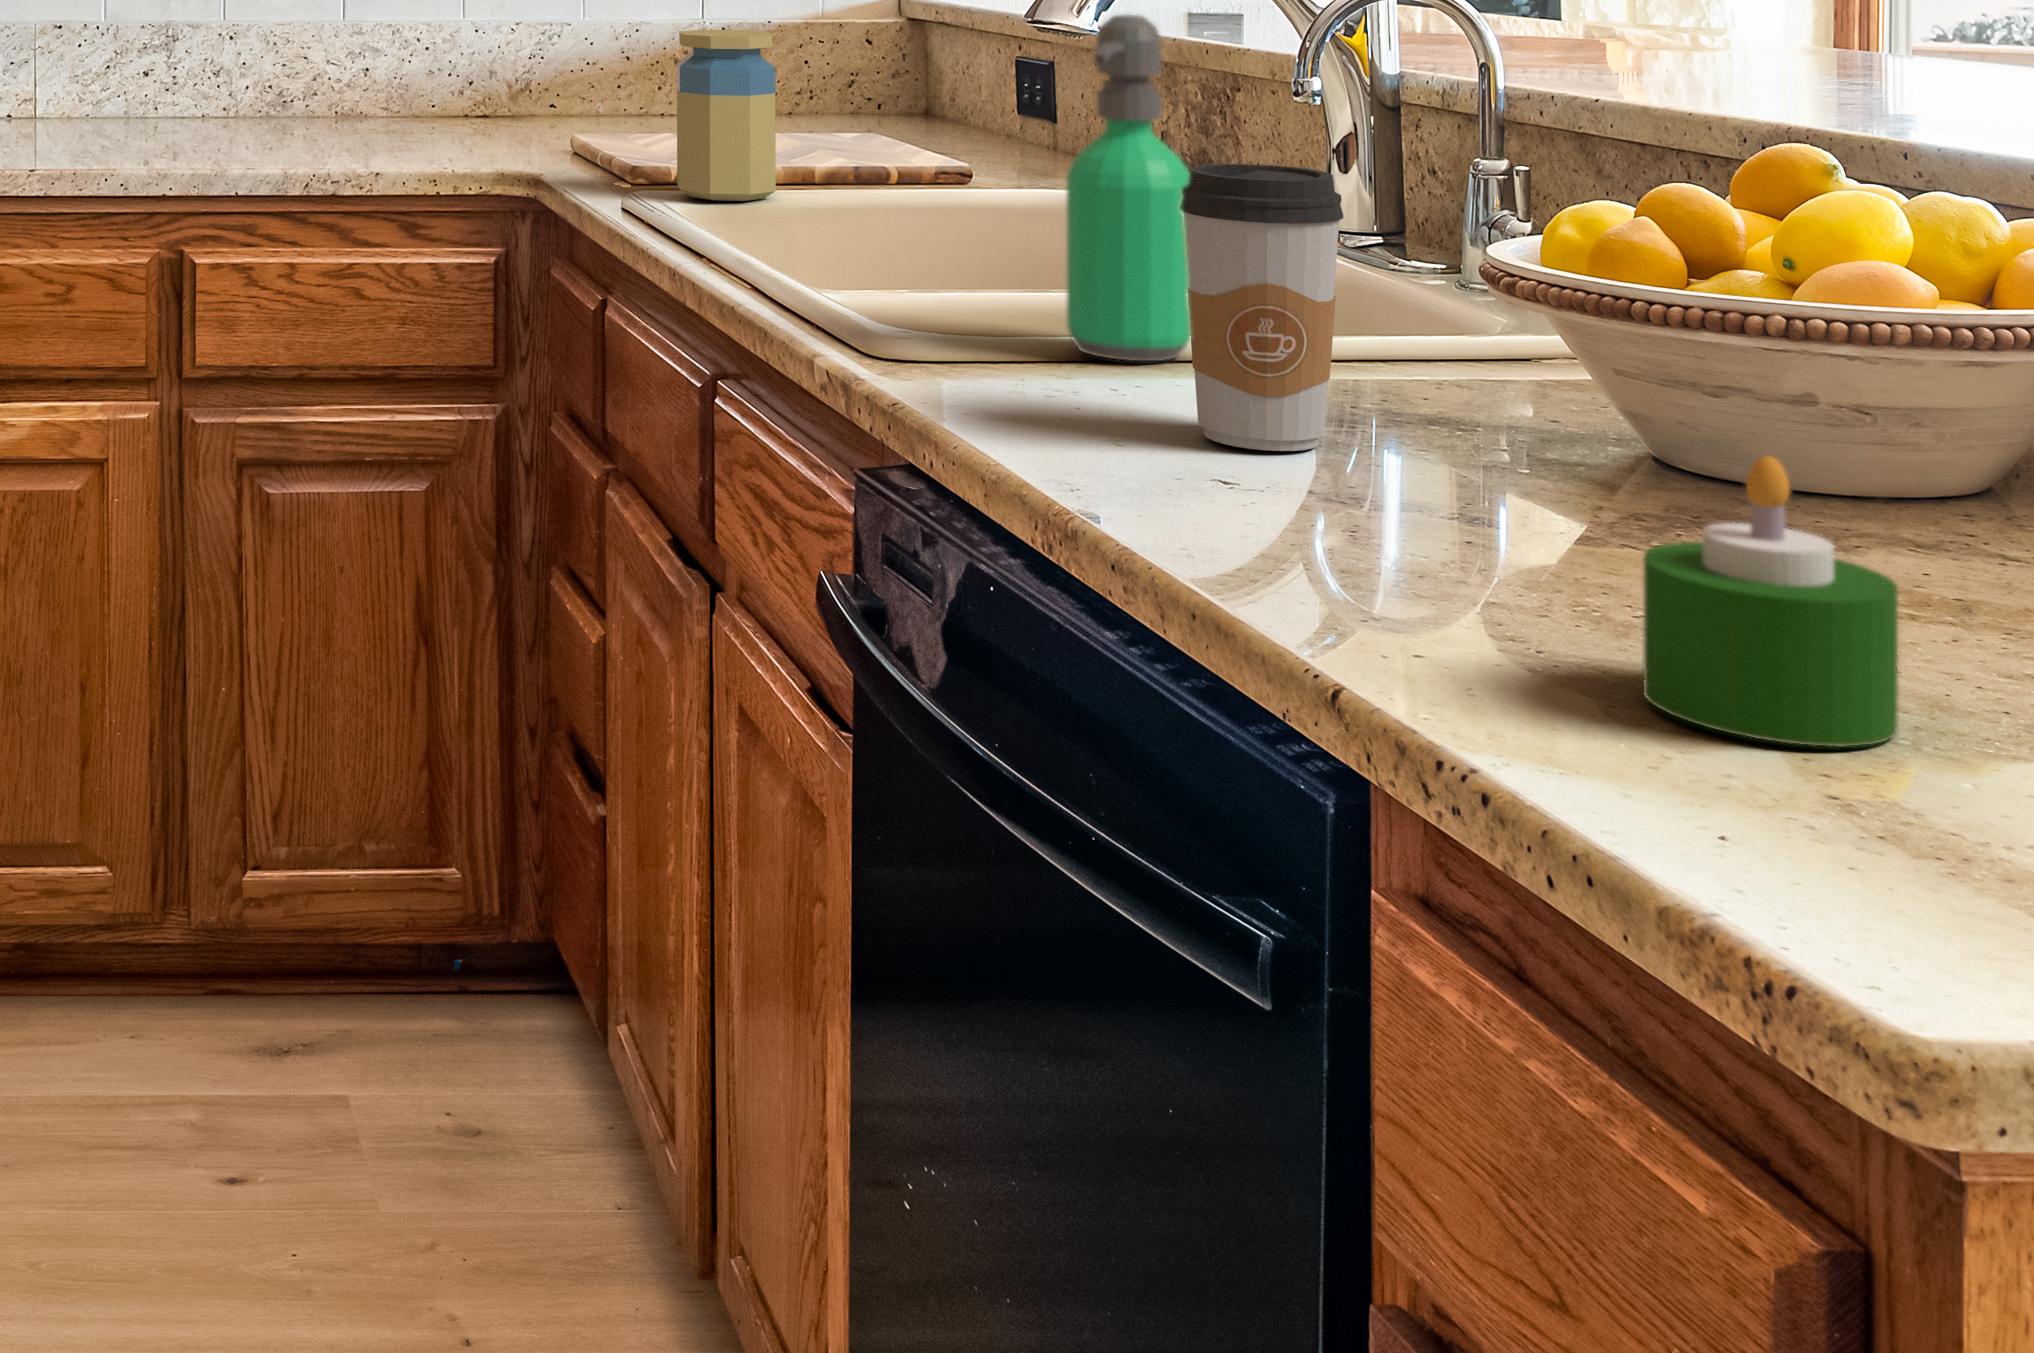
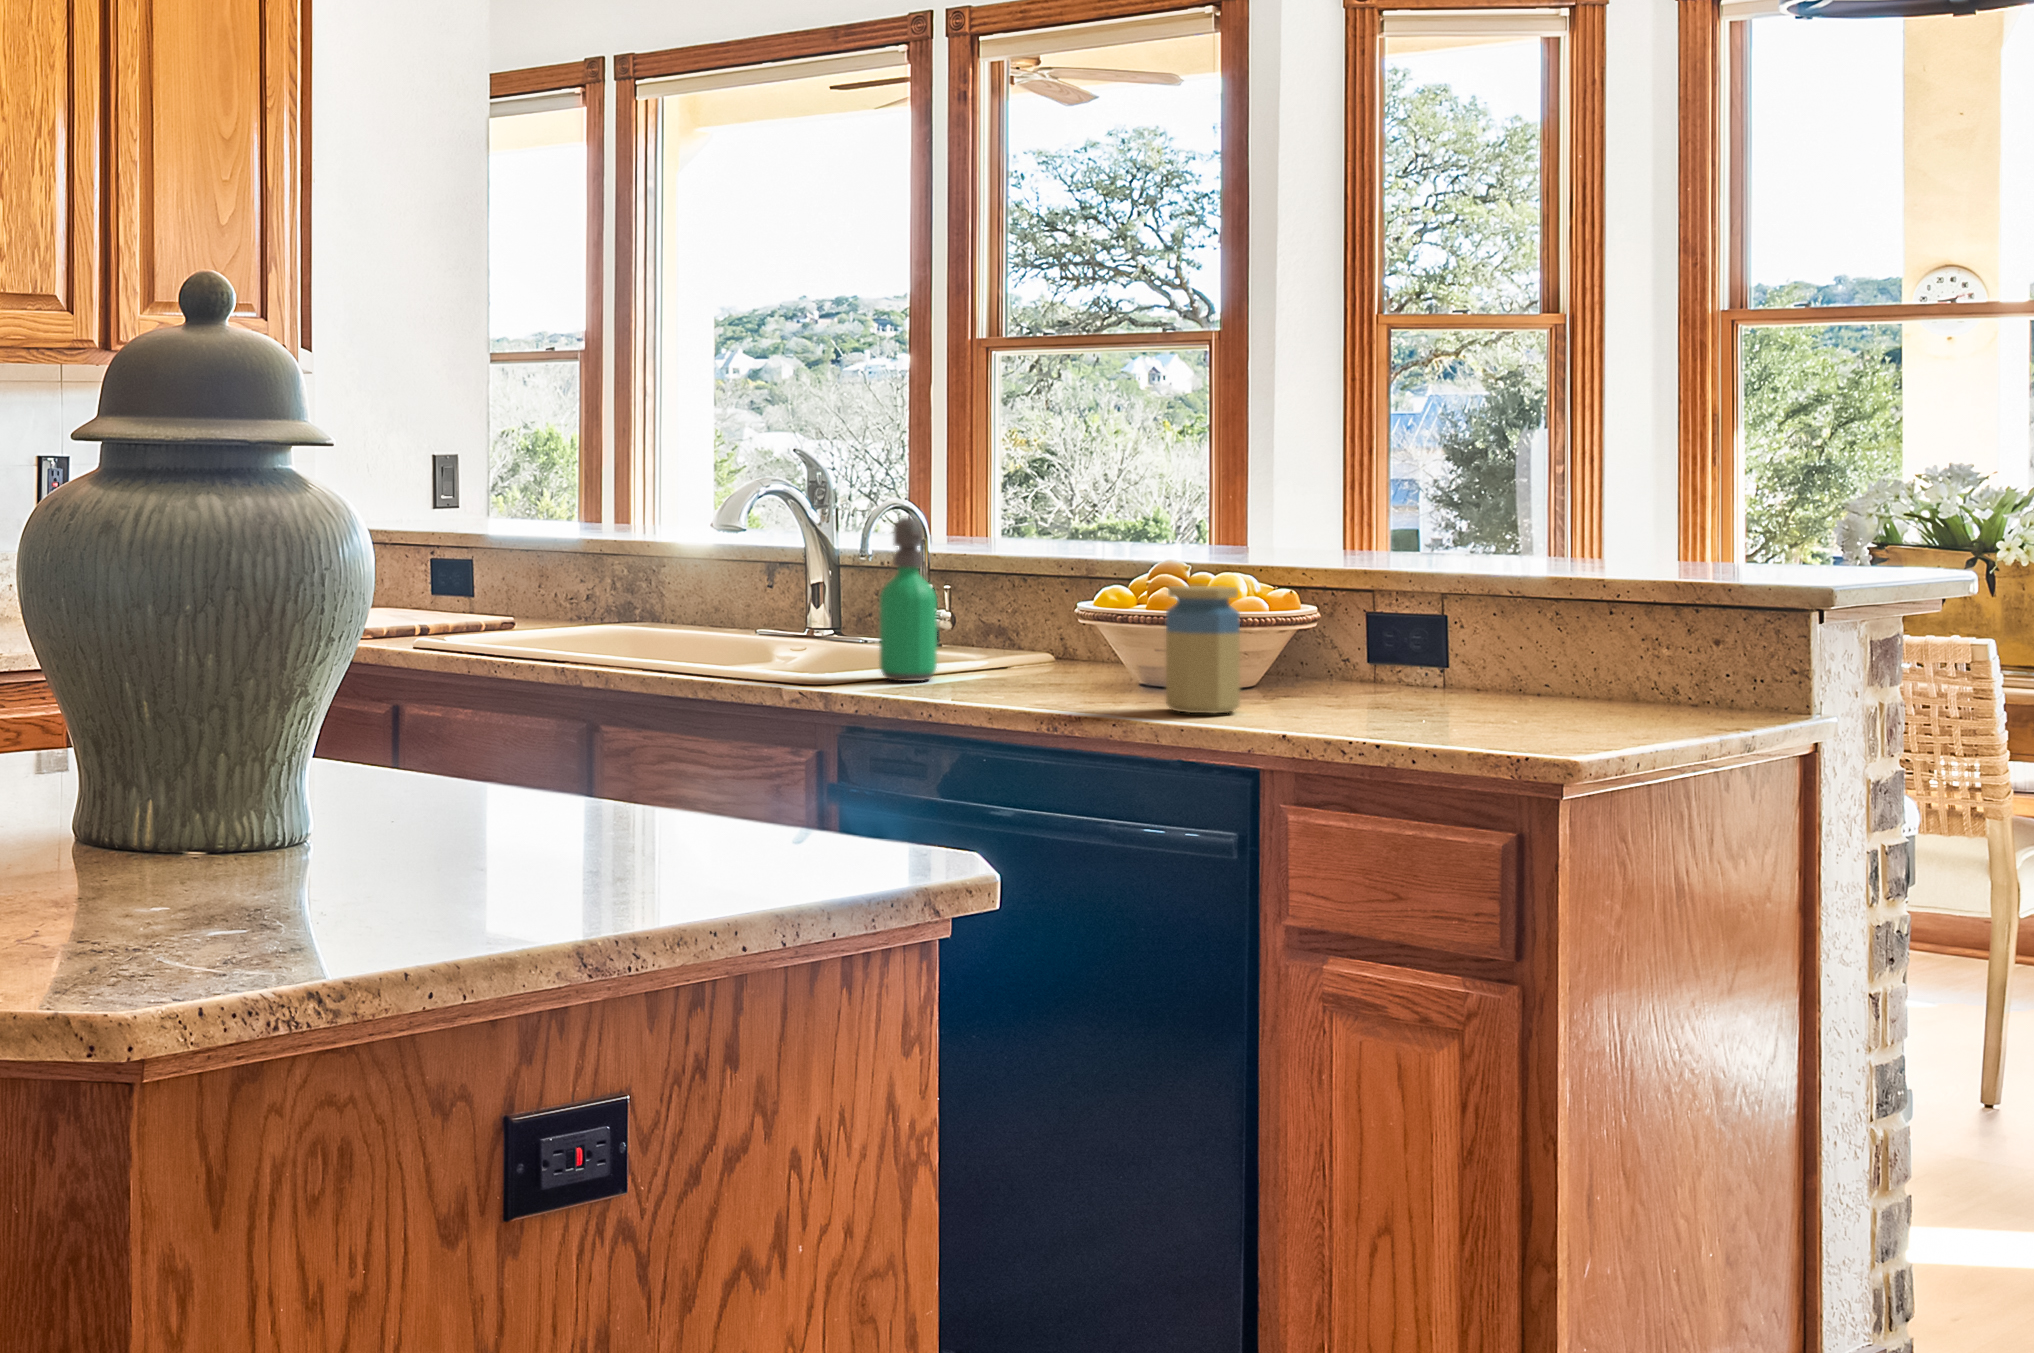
jar: present [677,30,776,201] -> present [1166,586,1240,713]
coffee cup: present [1179,164,1343,451] -> none [1005,576,1072,695]
candle: present [1643,456,1898,747] -> none [1311,637,1387,727]

